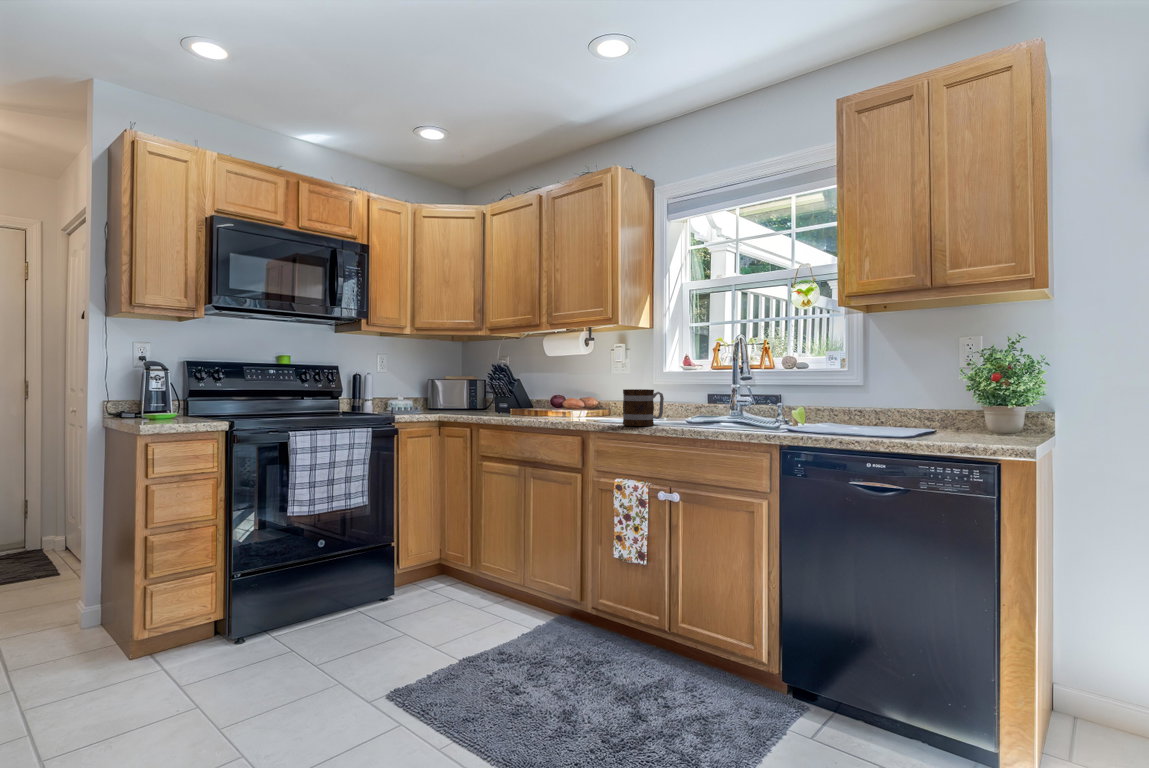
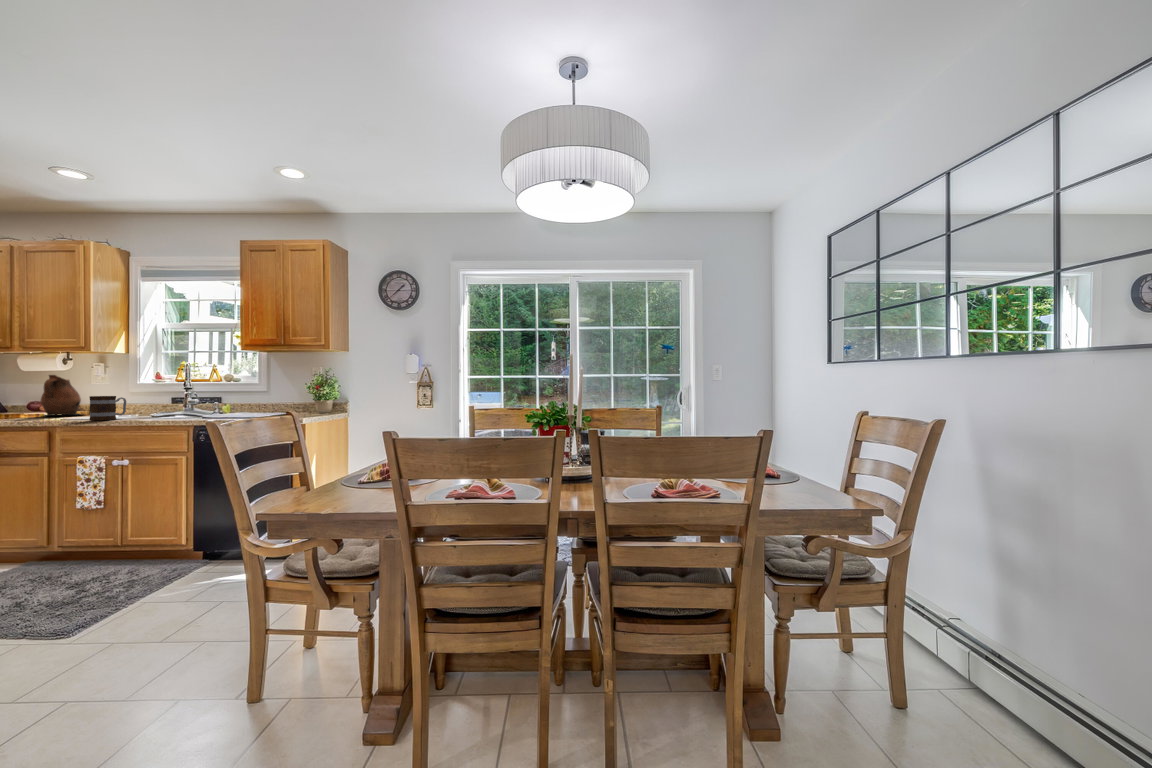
ceramic pitcher: none [560,360,610,416] -> present [41,375,81,416]

